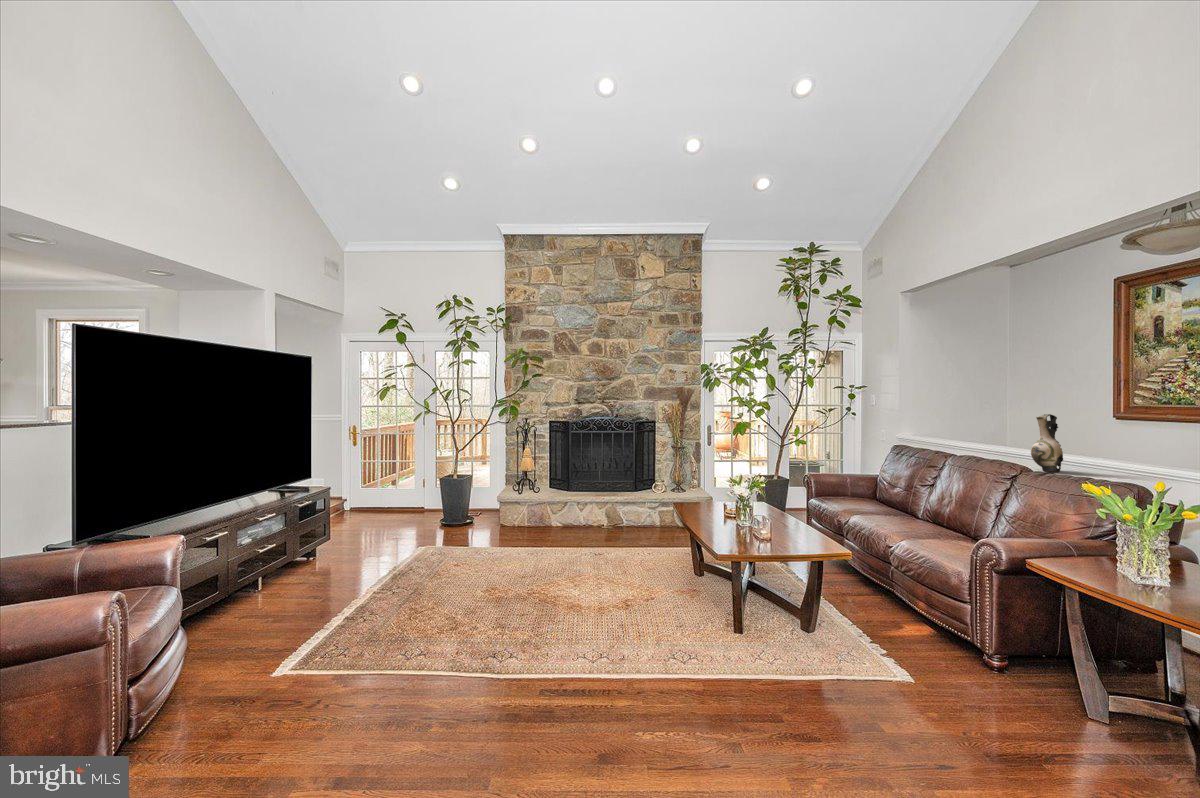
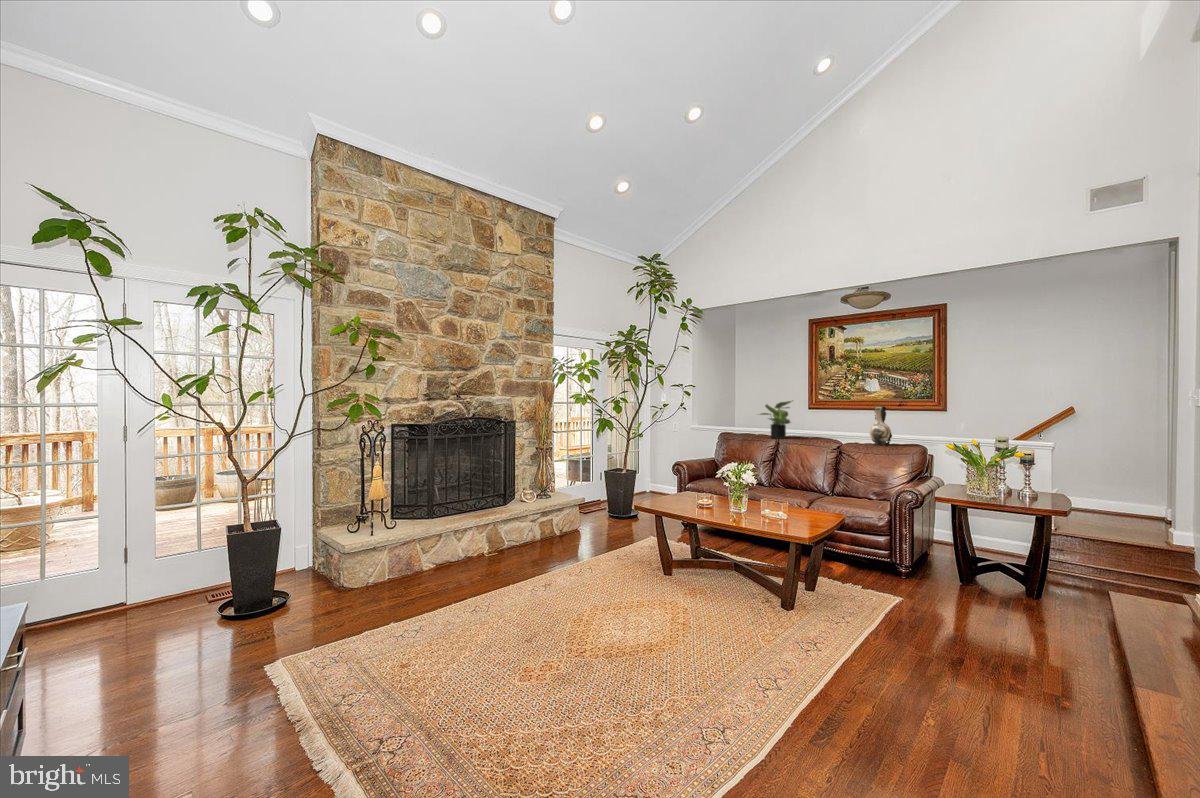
potted plant: none [921,404,971,454] -> present [760,400,793,439]

